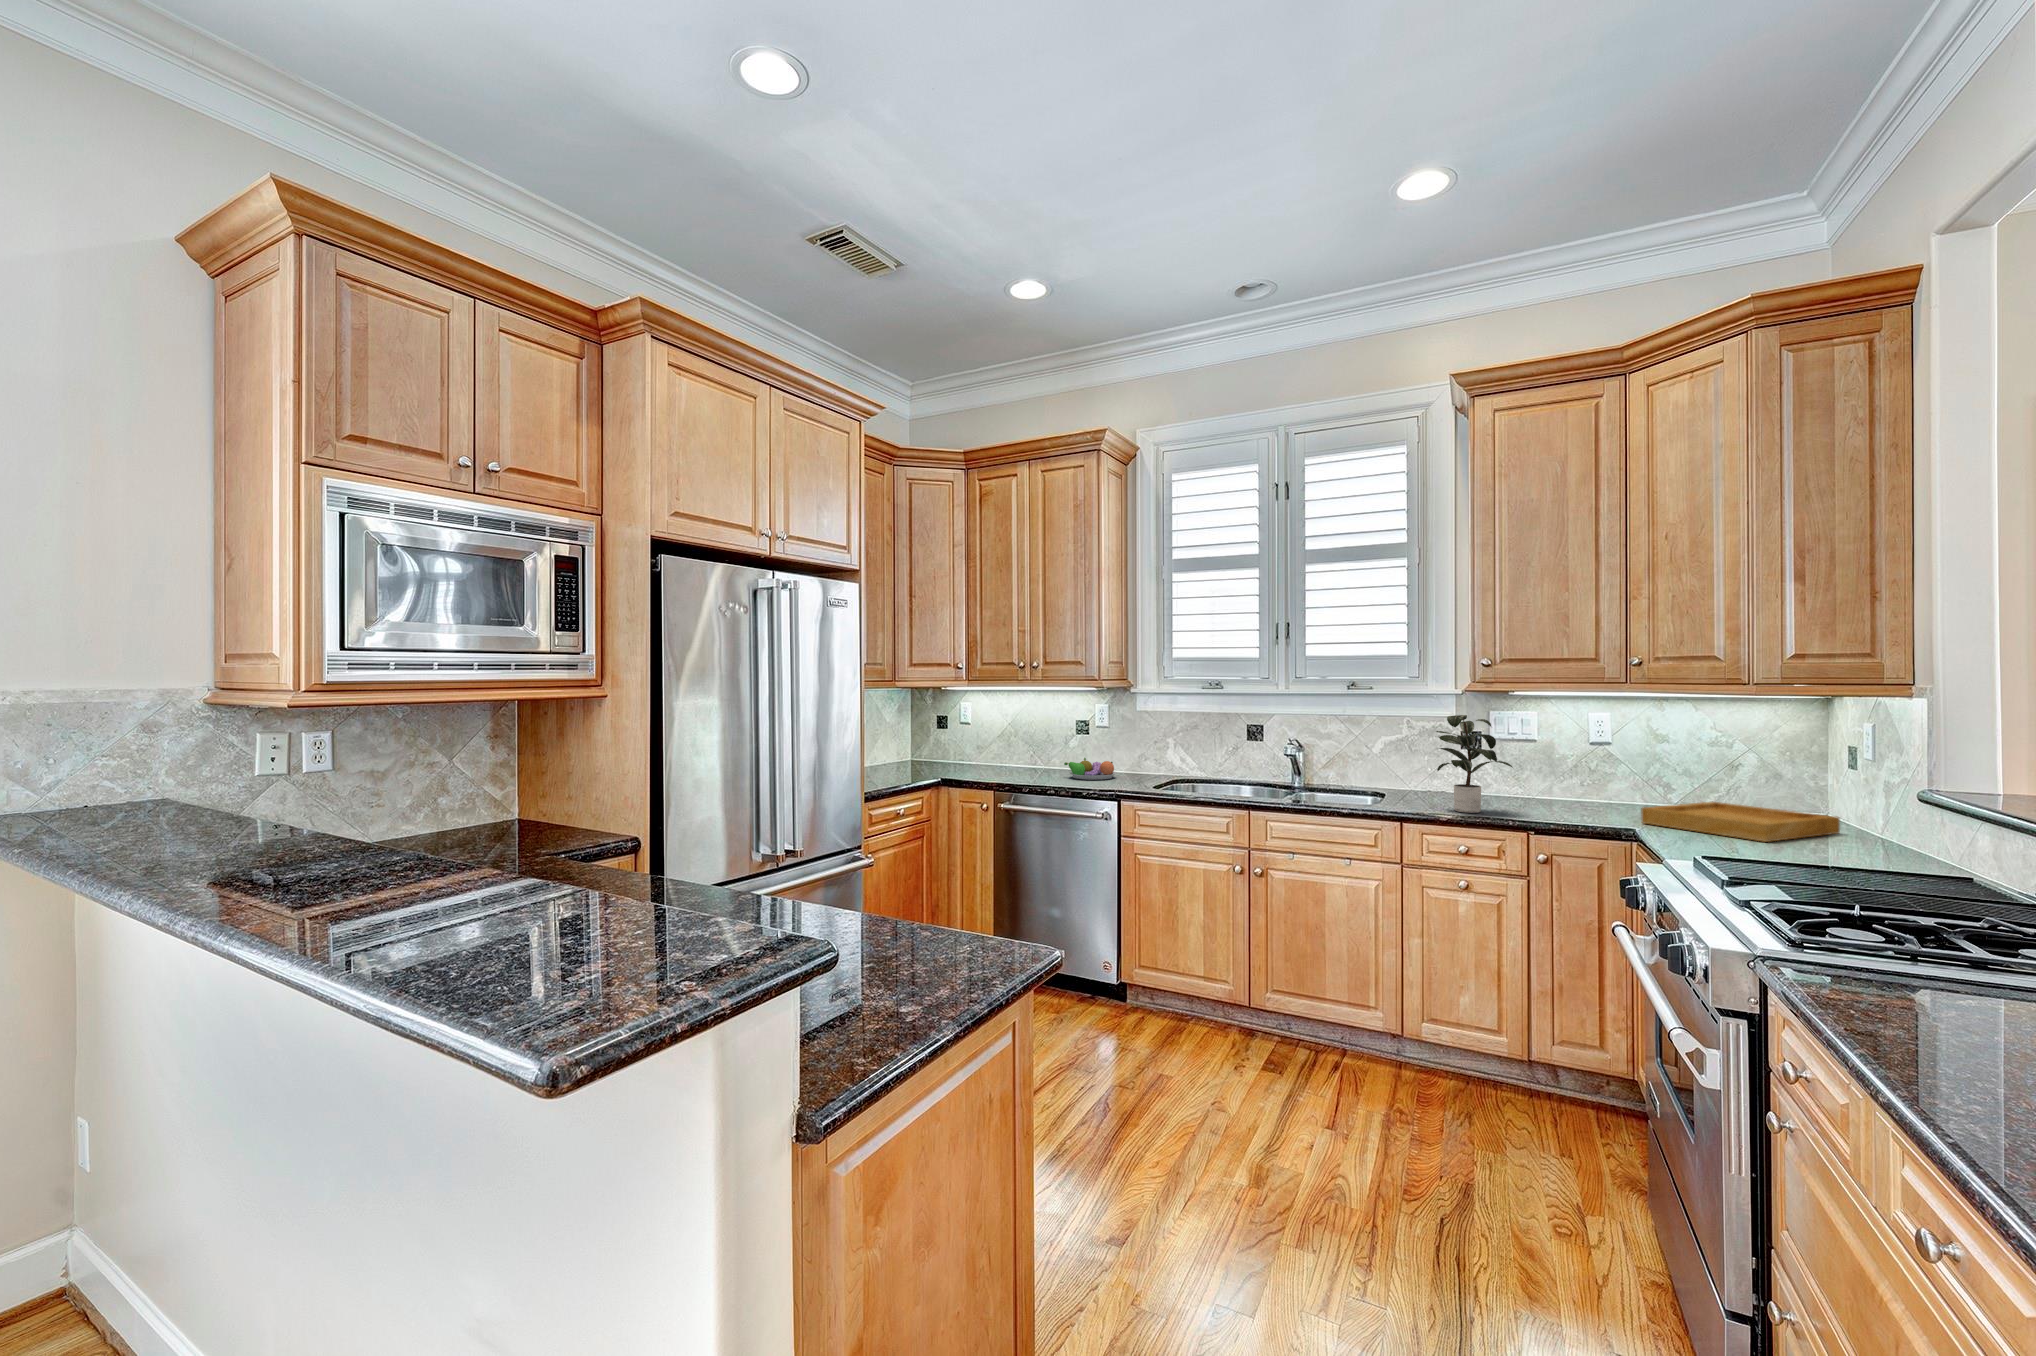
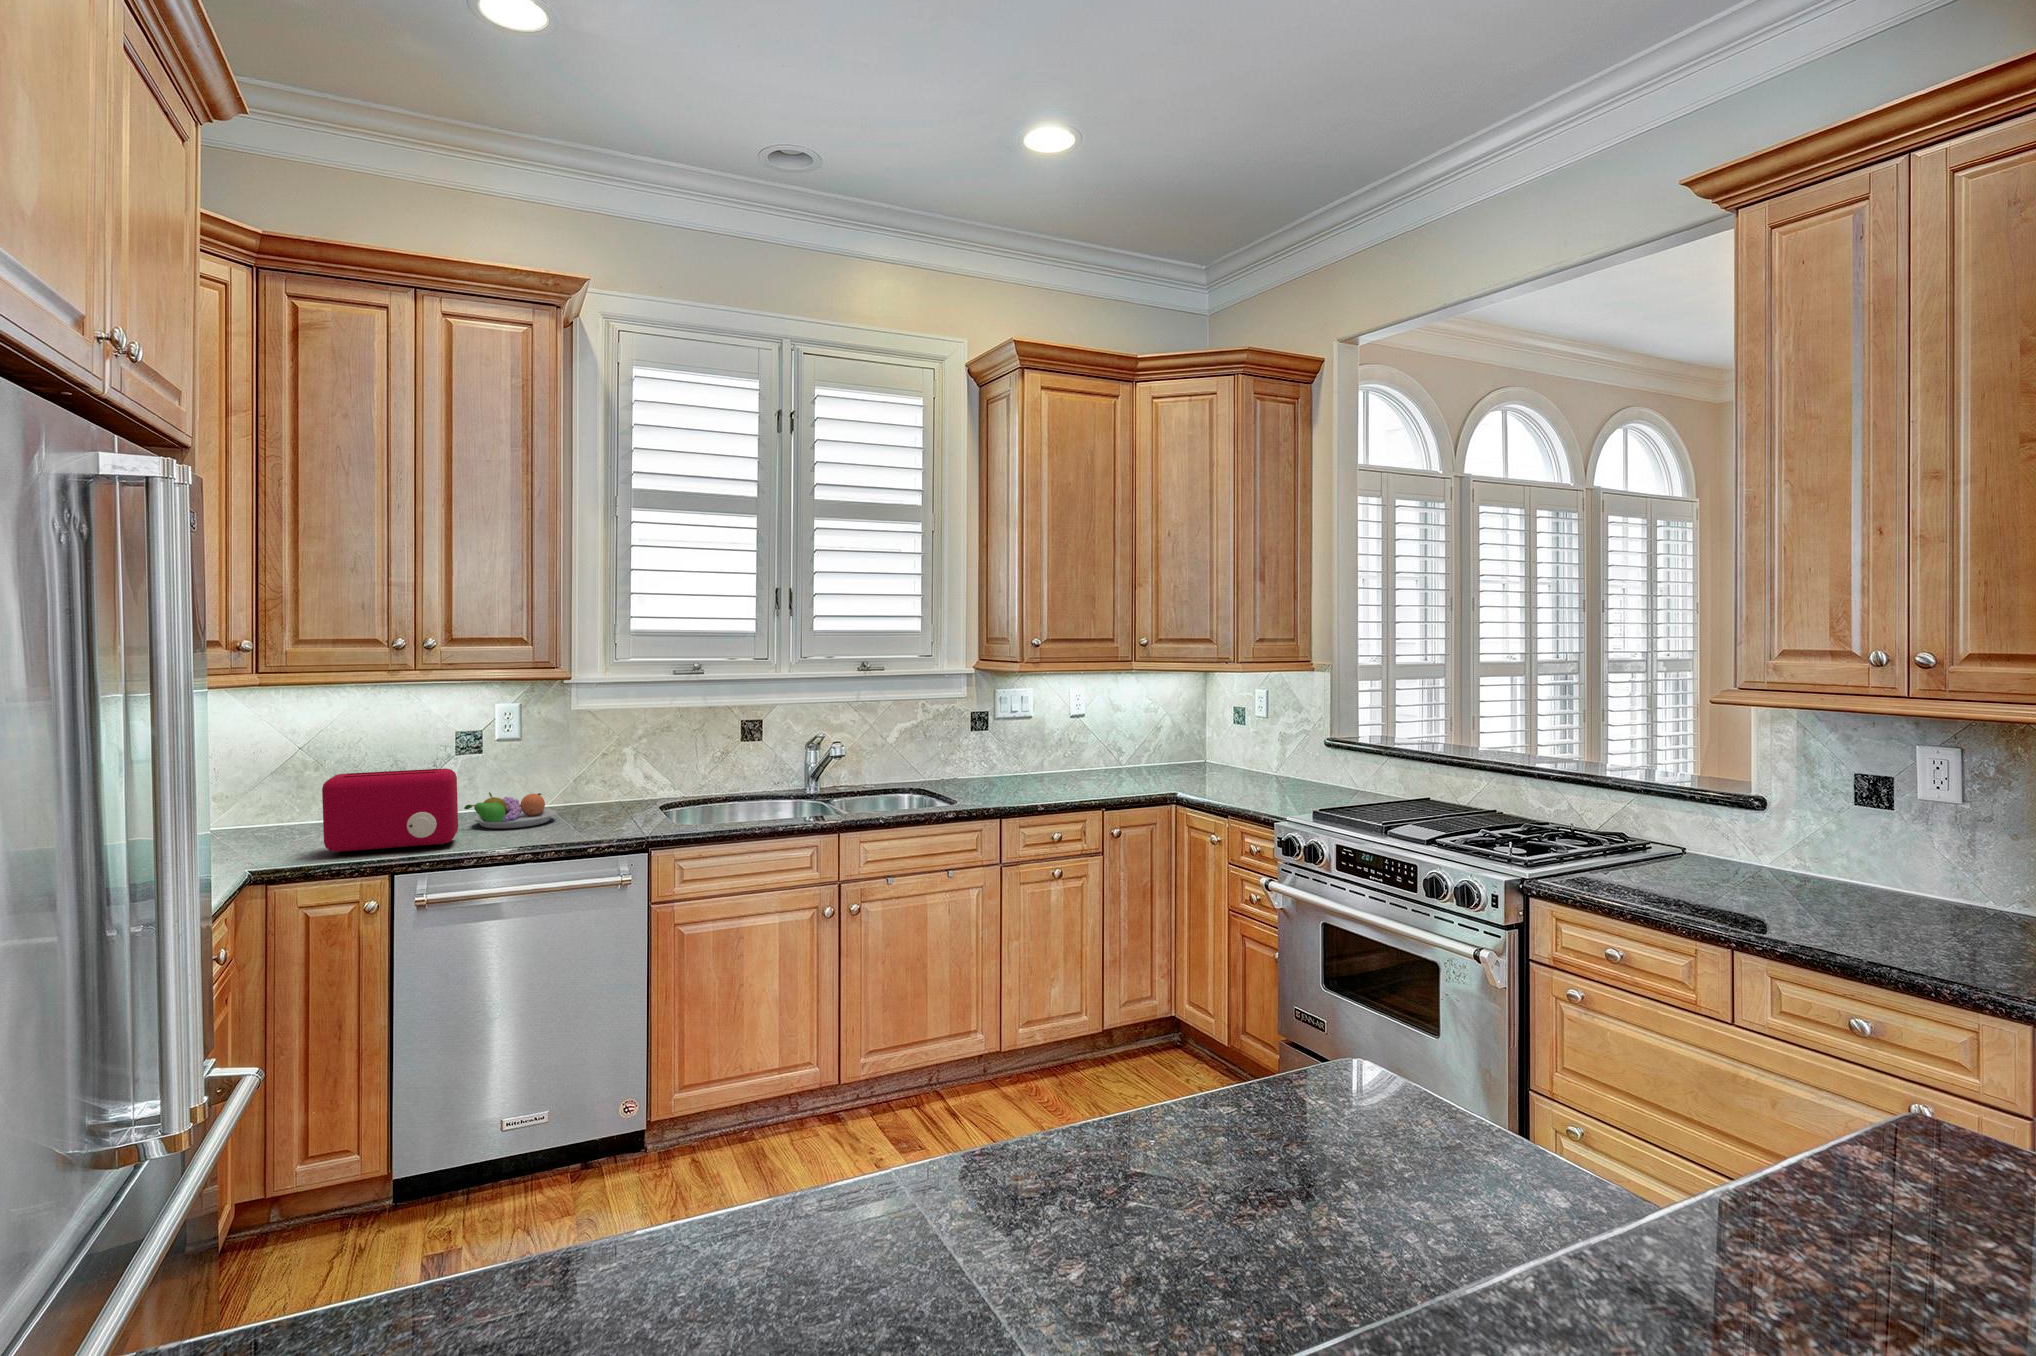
potted plant: present [1436,715,1513,813] -> none [998,695,1097,797]
toaster: none [982,736,1046,782] -> present [322,768,458,855]
tray: present [1641,802,1840,842] -> none [1171,760,1271,788]

